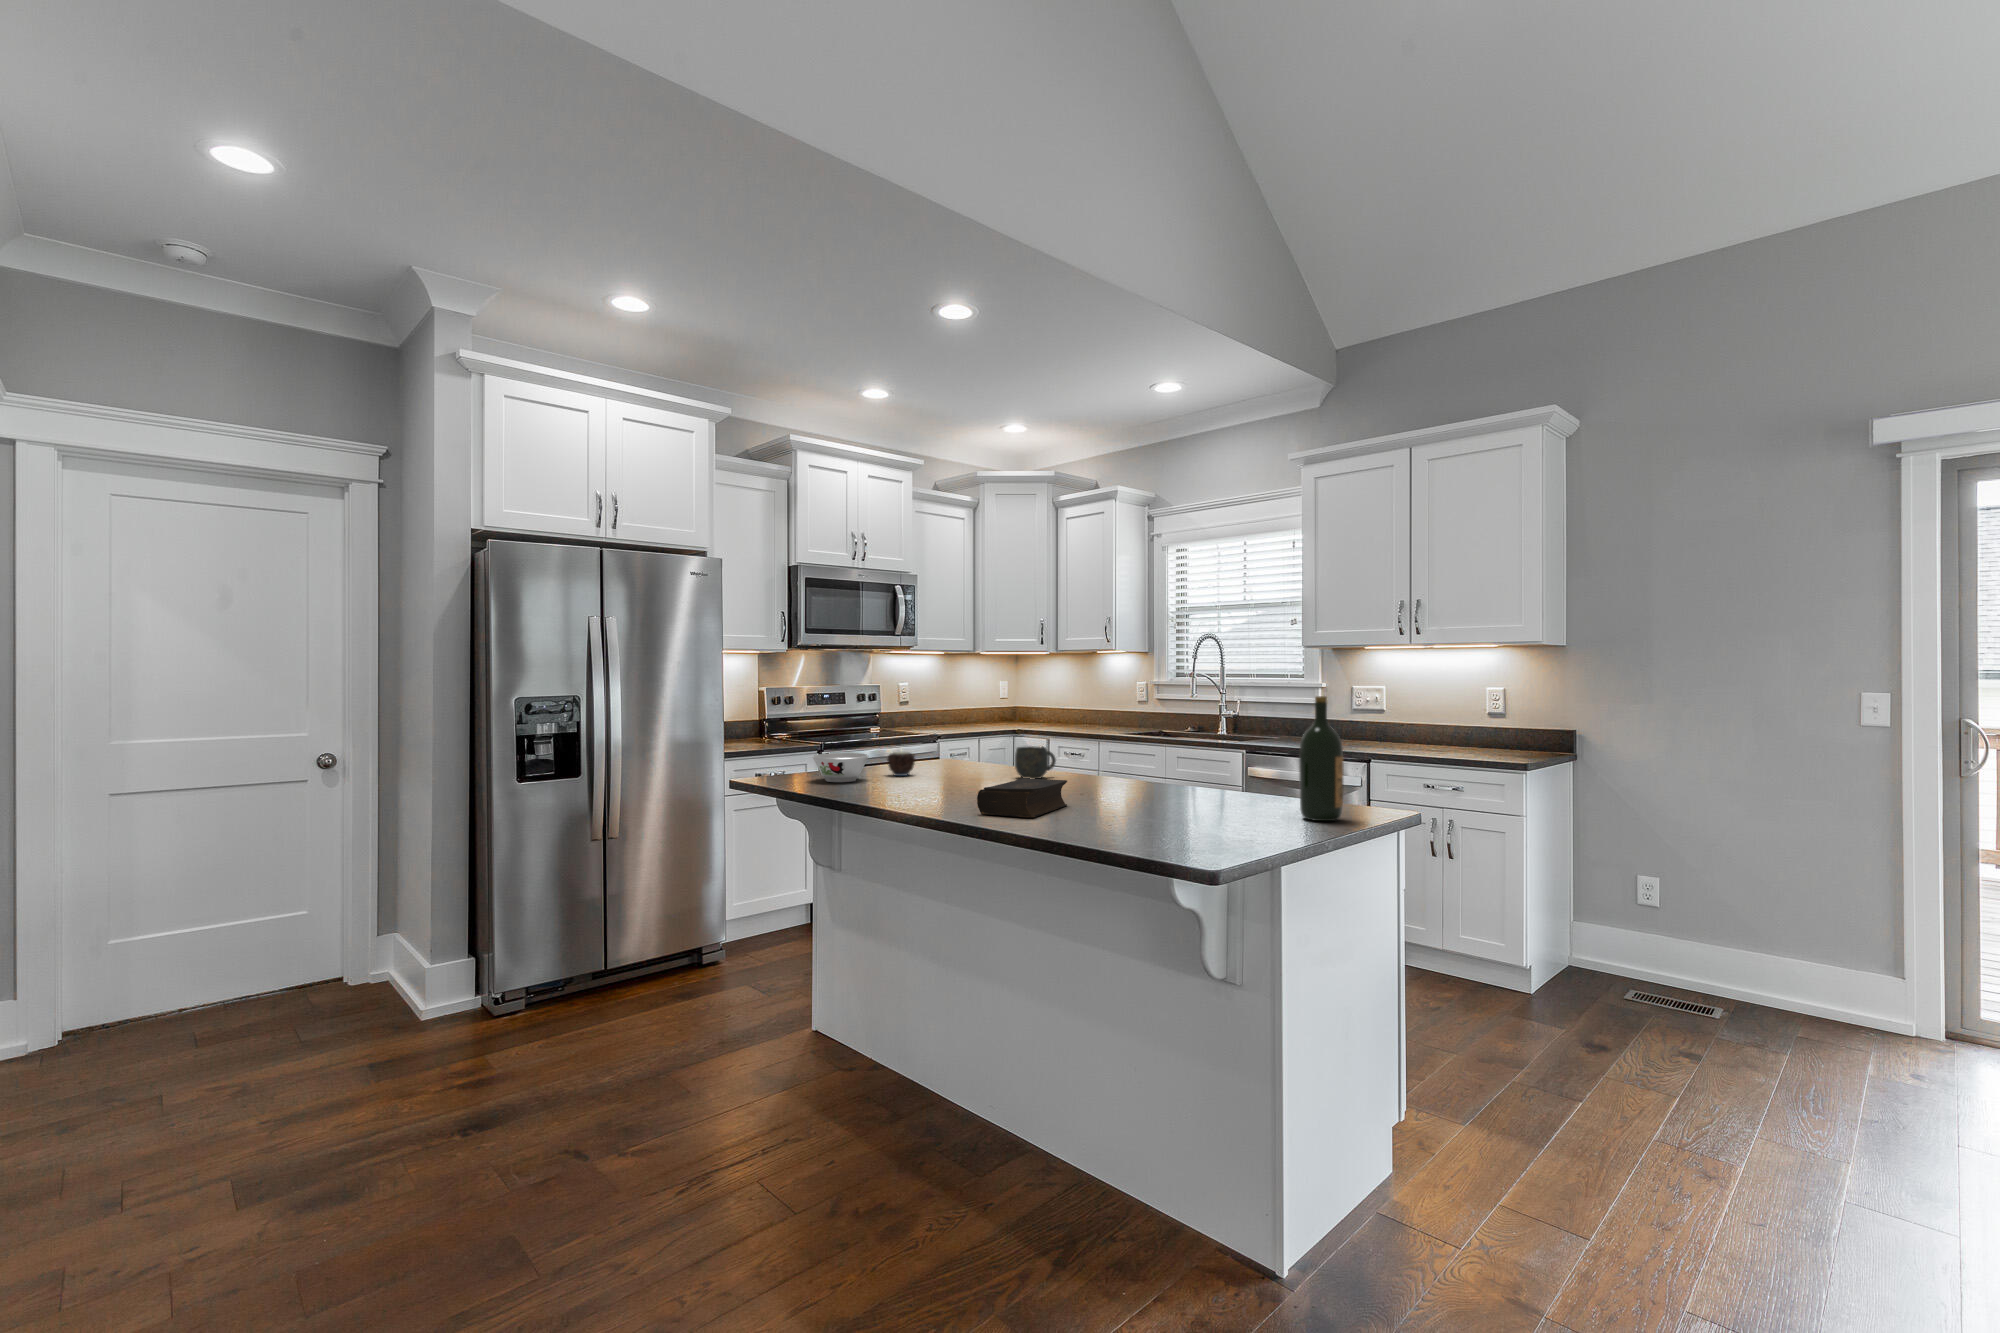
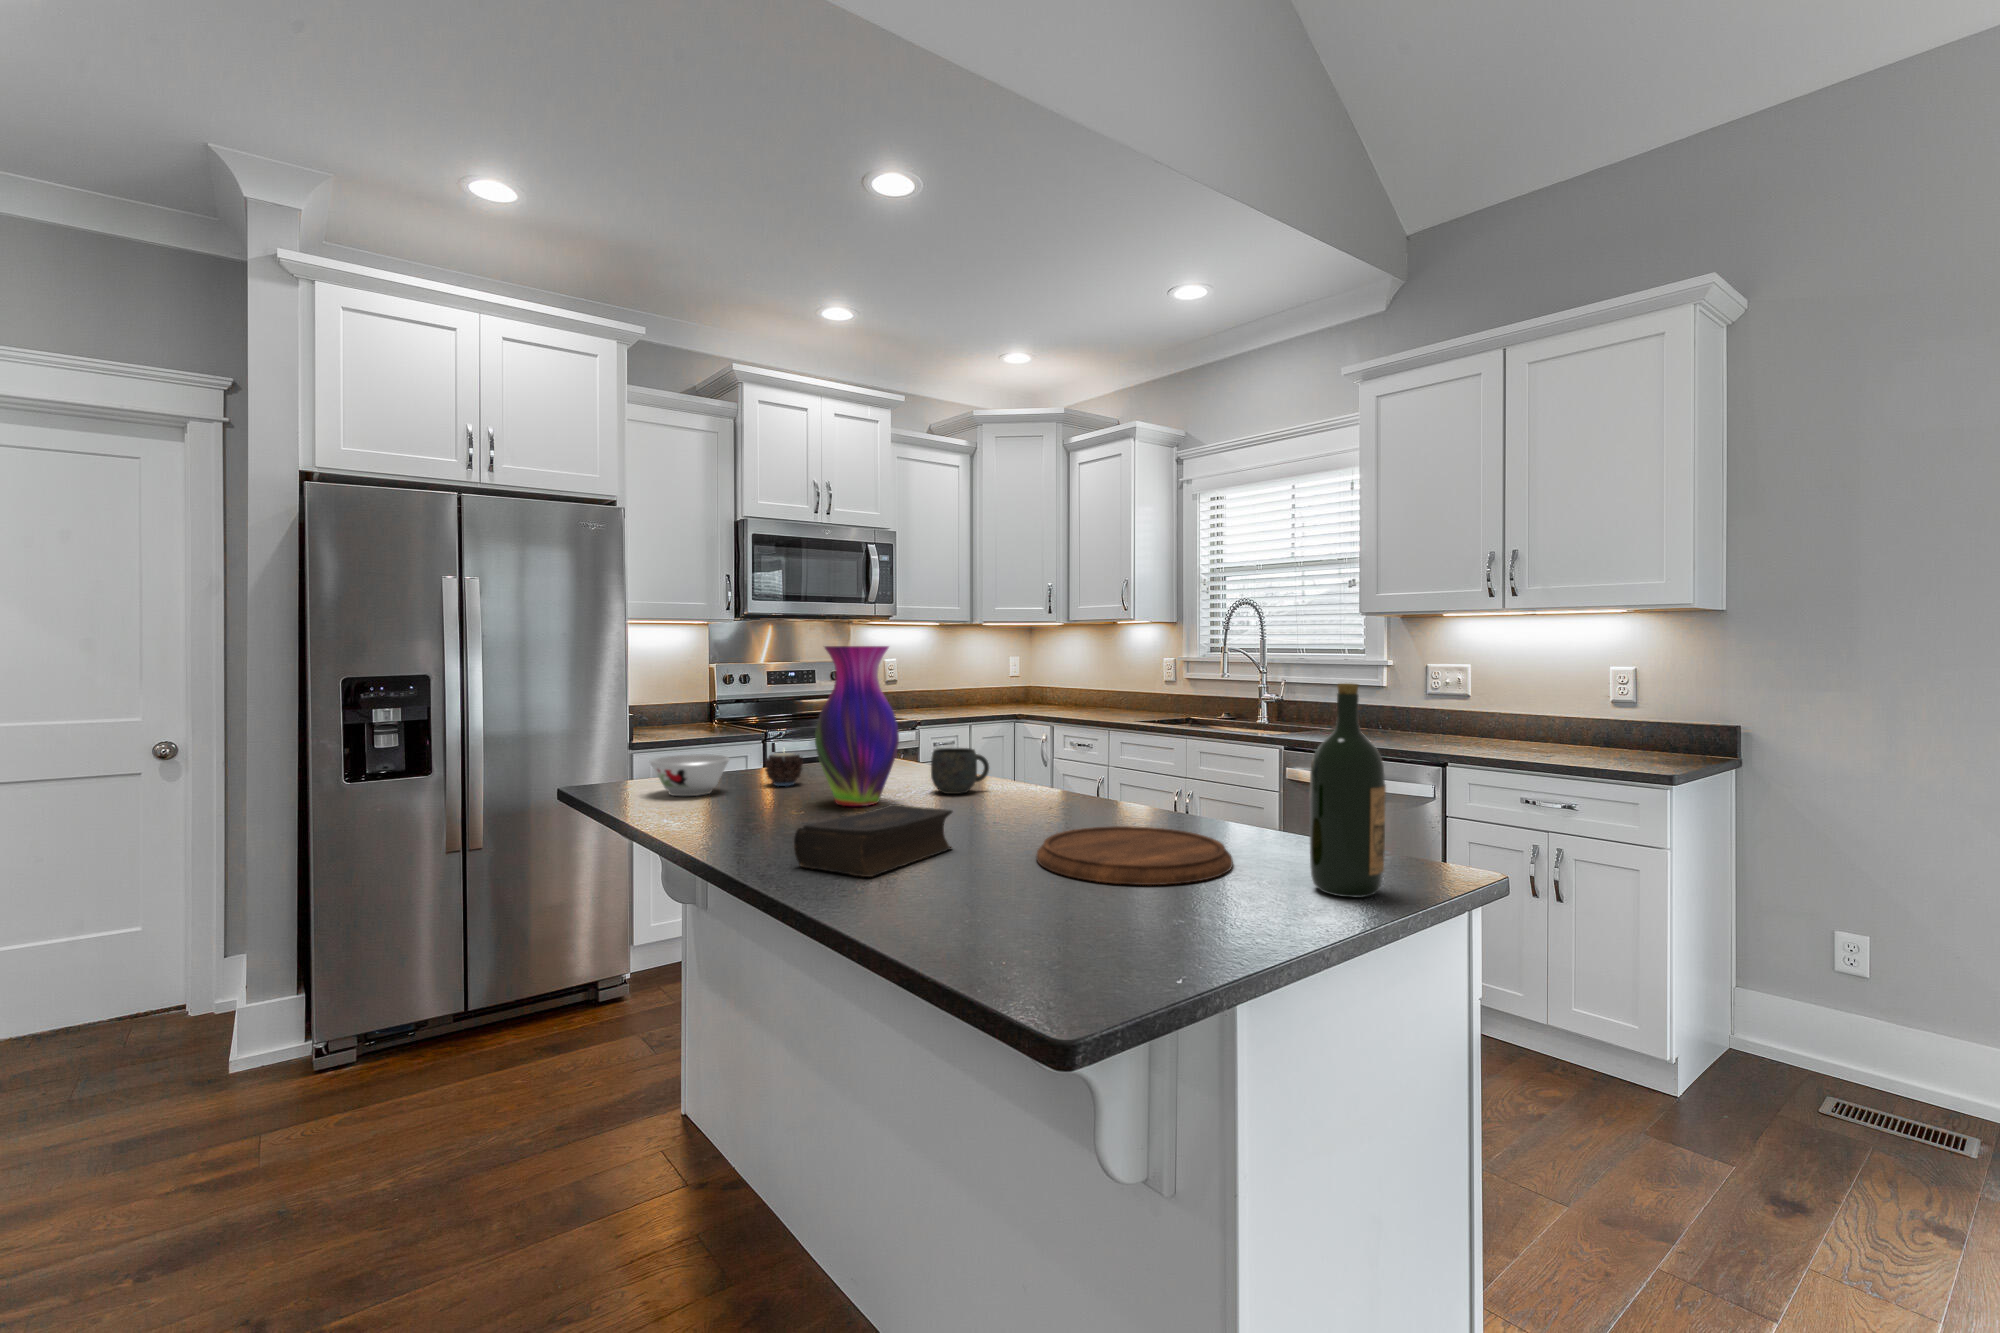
vase: none [942,673,1001,786] -> present [815,646,899,806]
cutting board: none [1125,791,1250,818] -> present [1036,826,1233,885]

